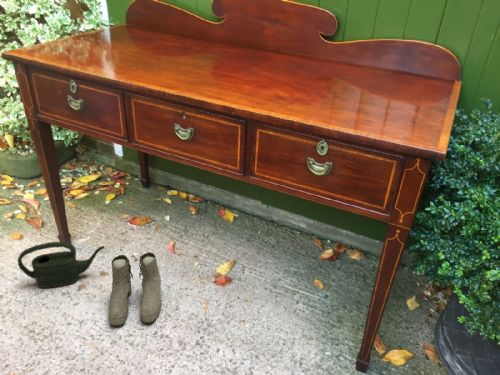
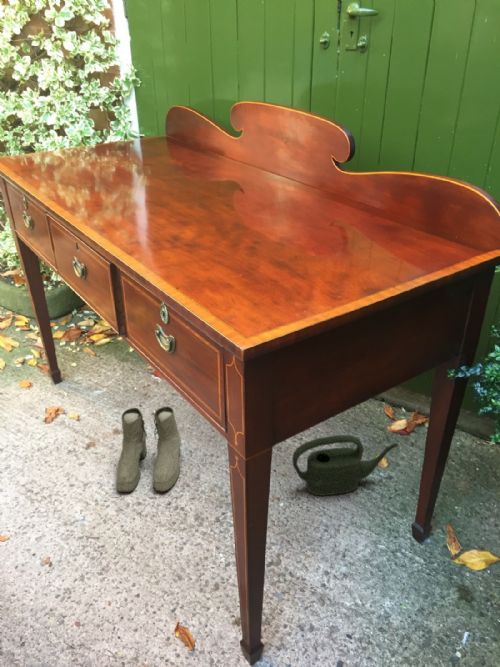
watering can: present [18,242,104,288] -> present [292,435,398,495]

